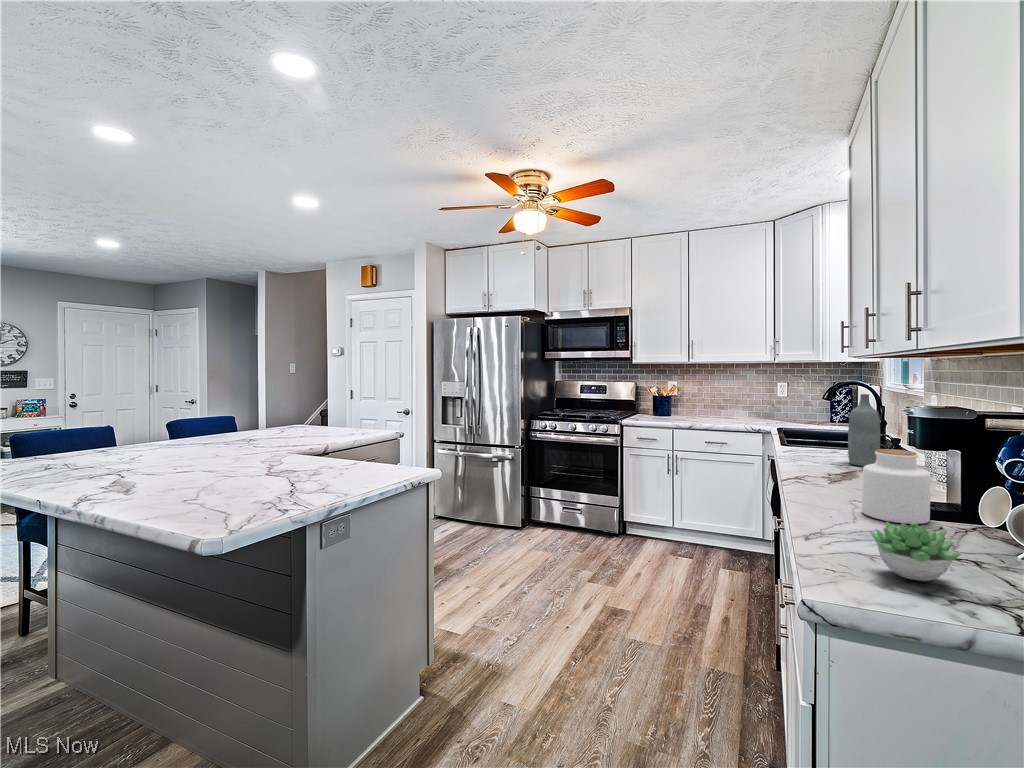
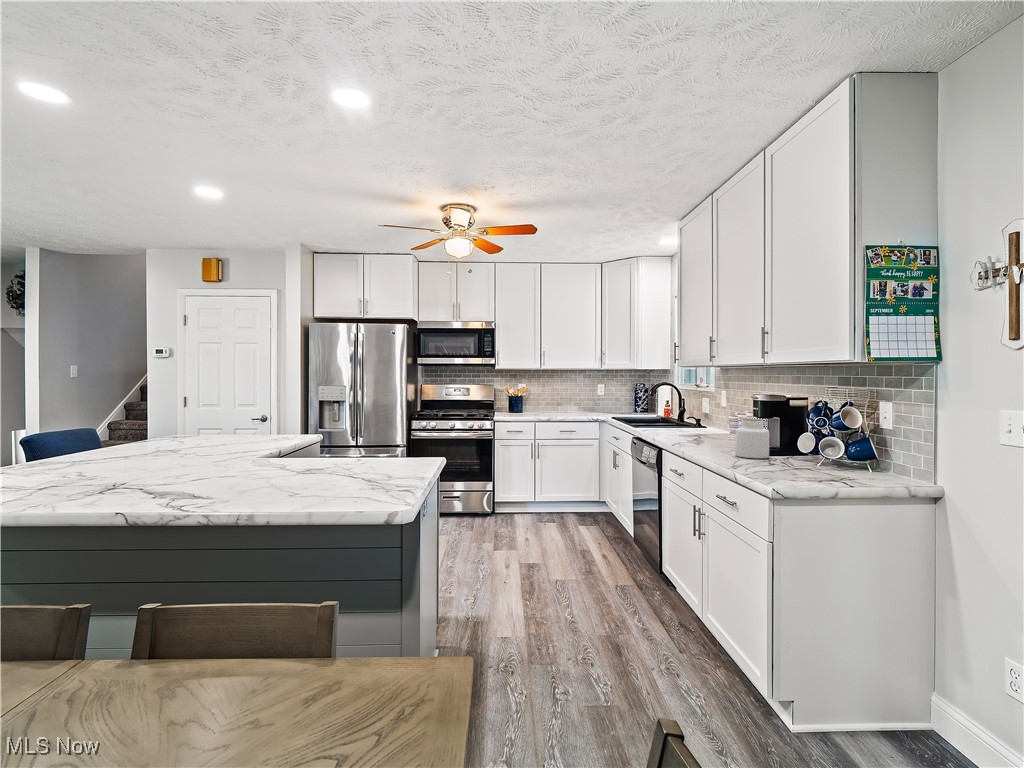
bottle: present [848,394,880,466] -> none [686,390,704,435]
succulent plant: present [870,522,962,581] -> none [777,450,821,477]

